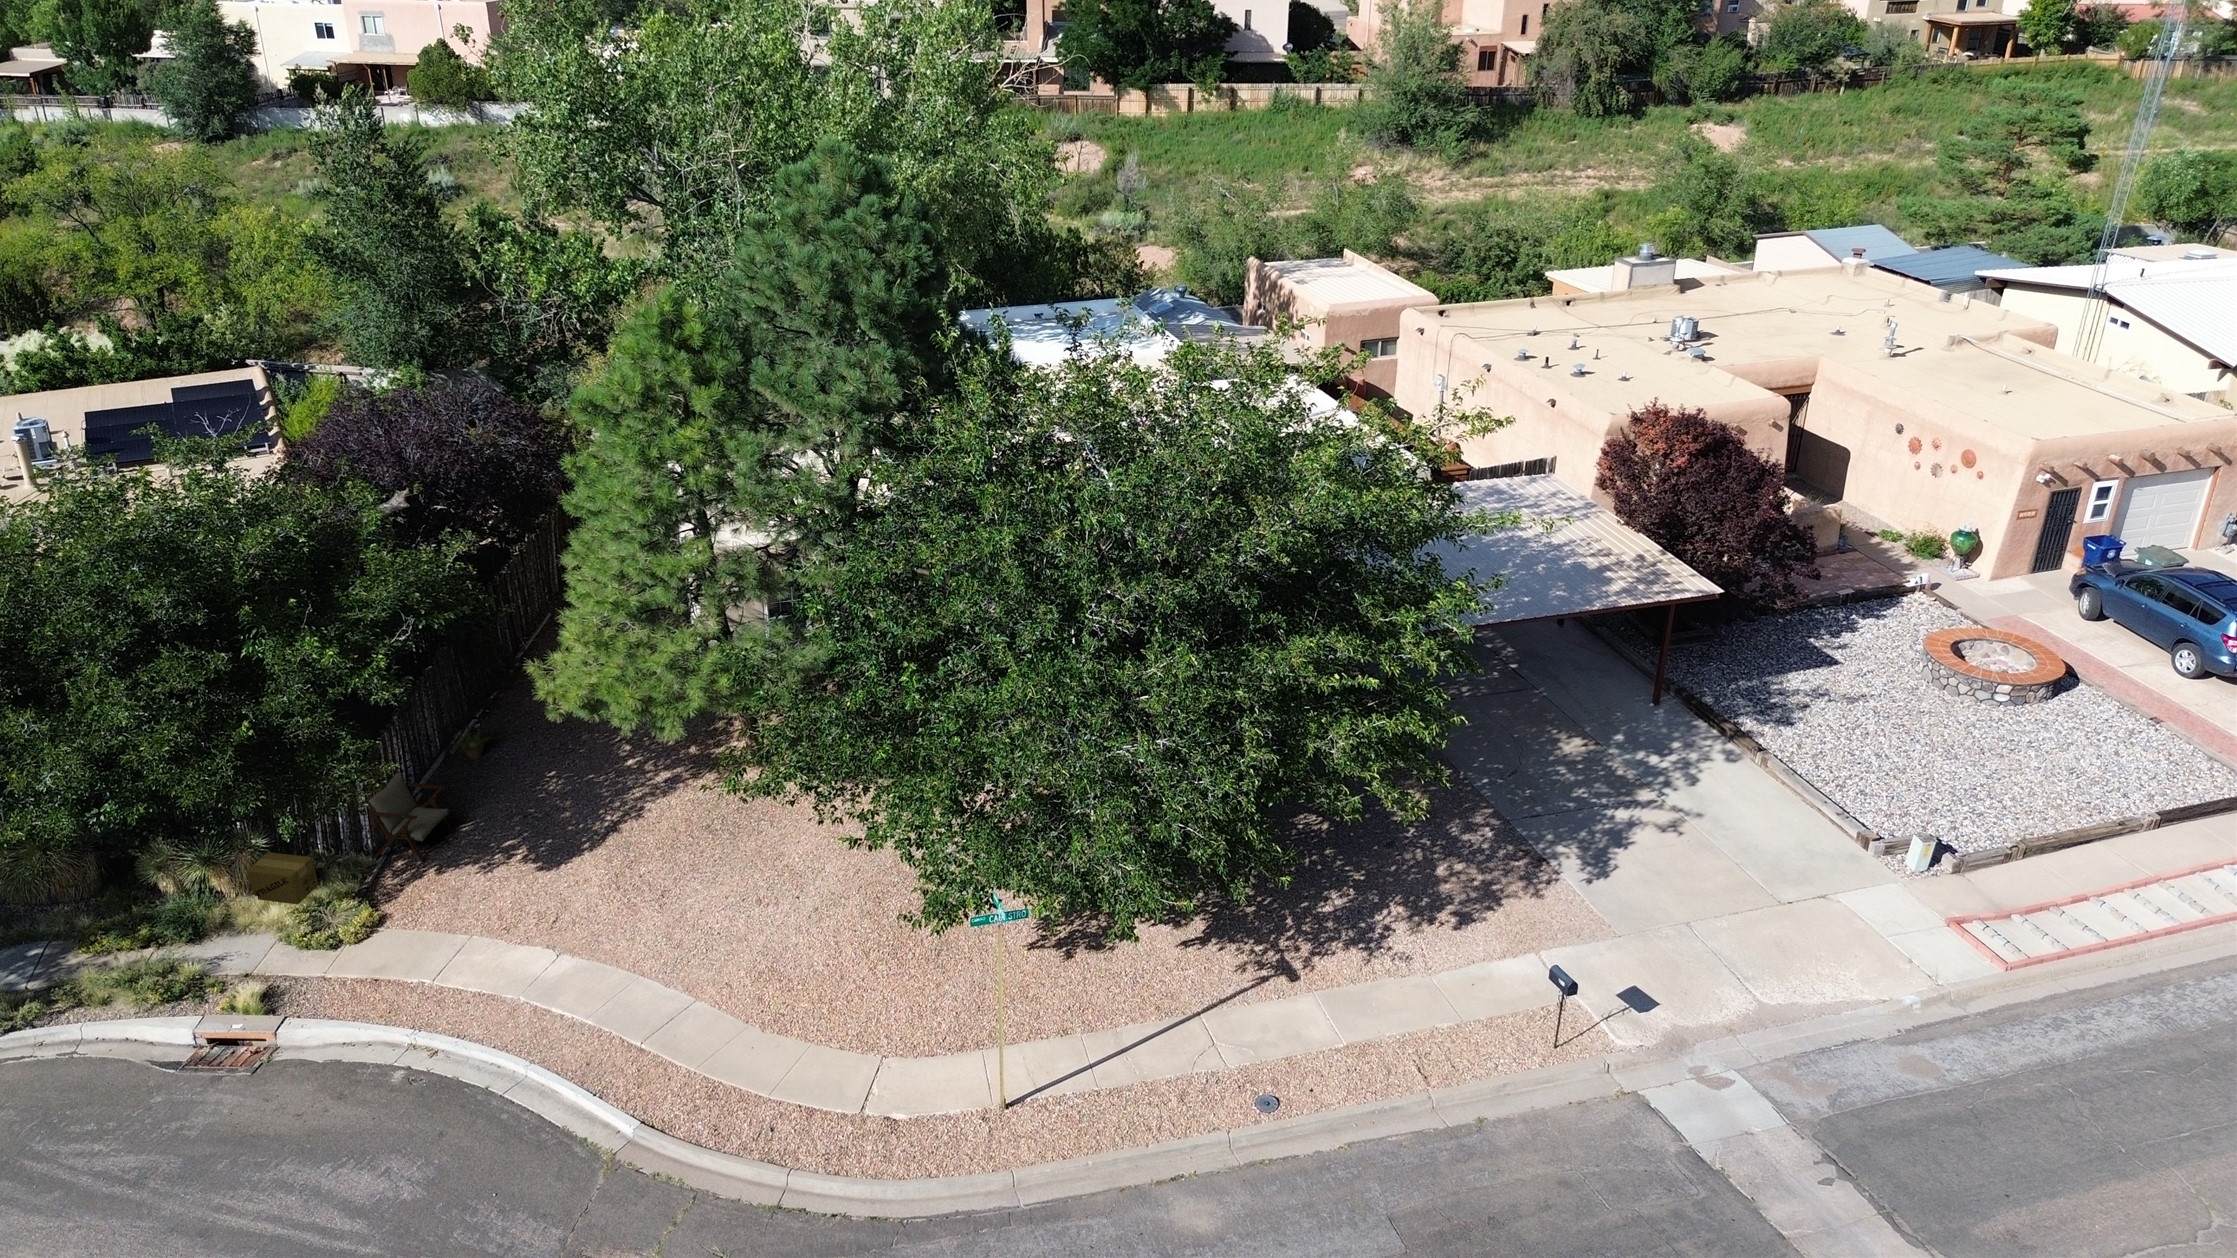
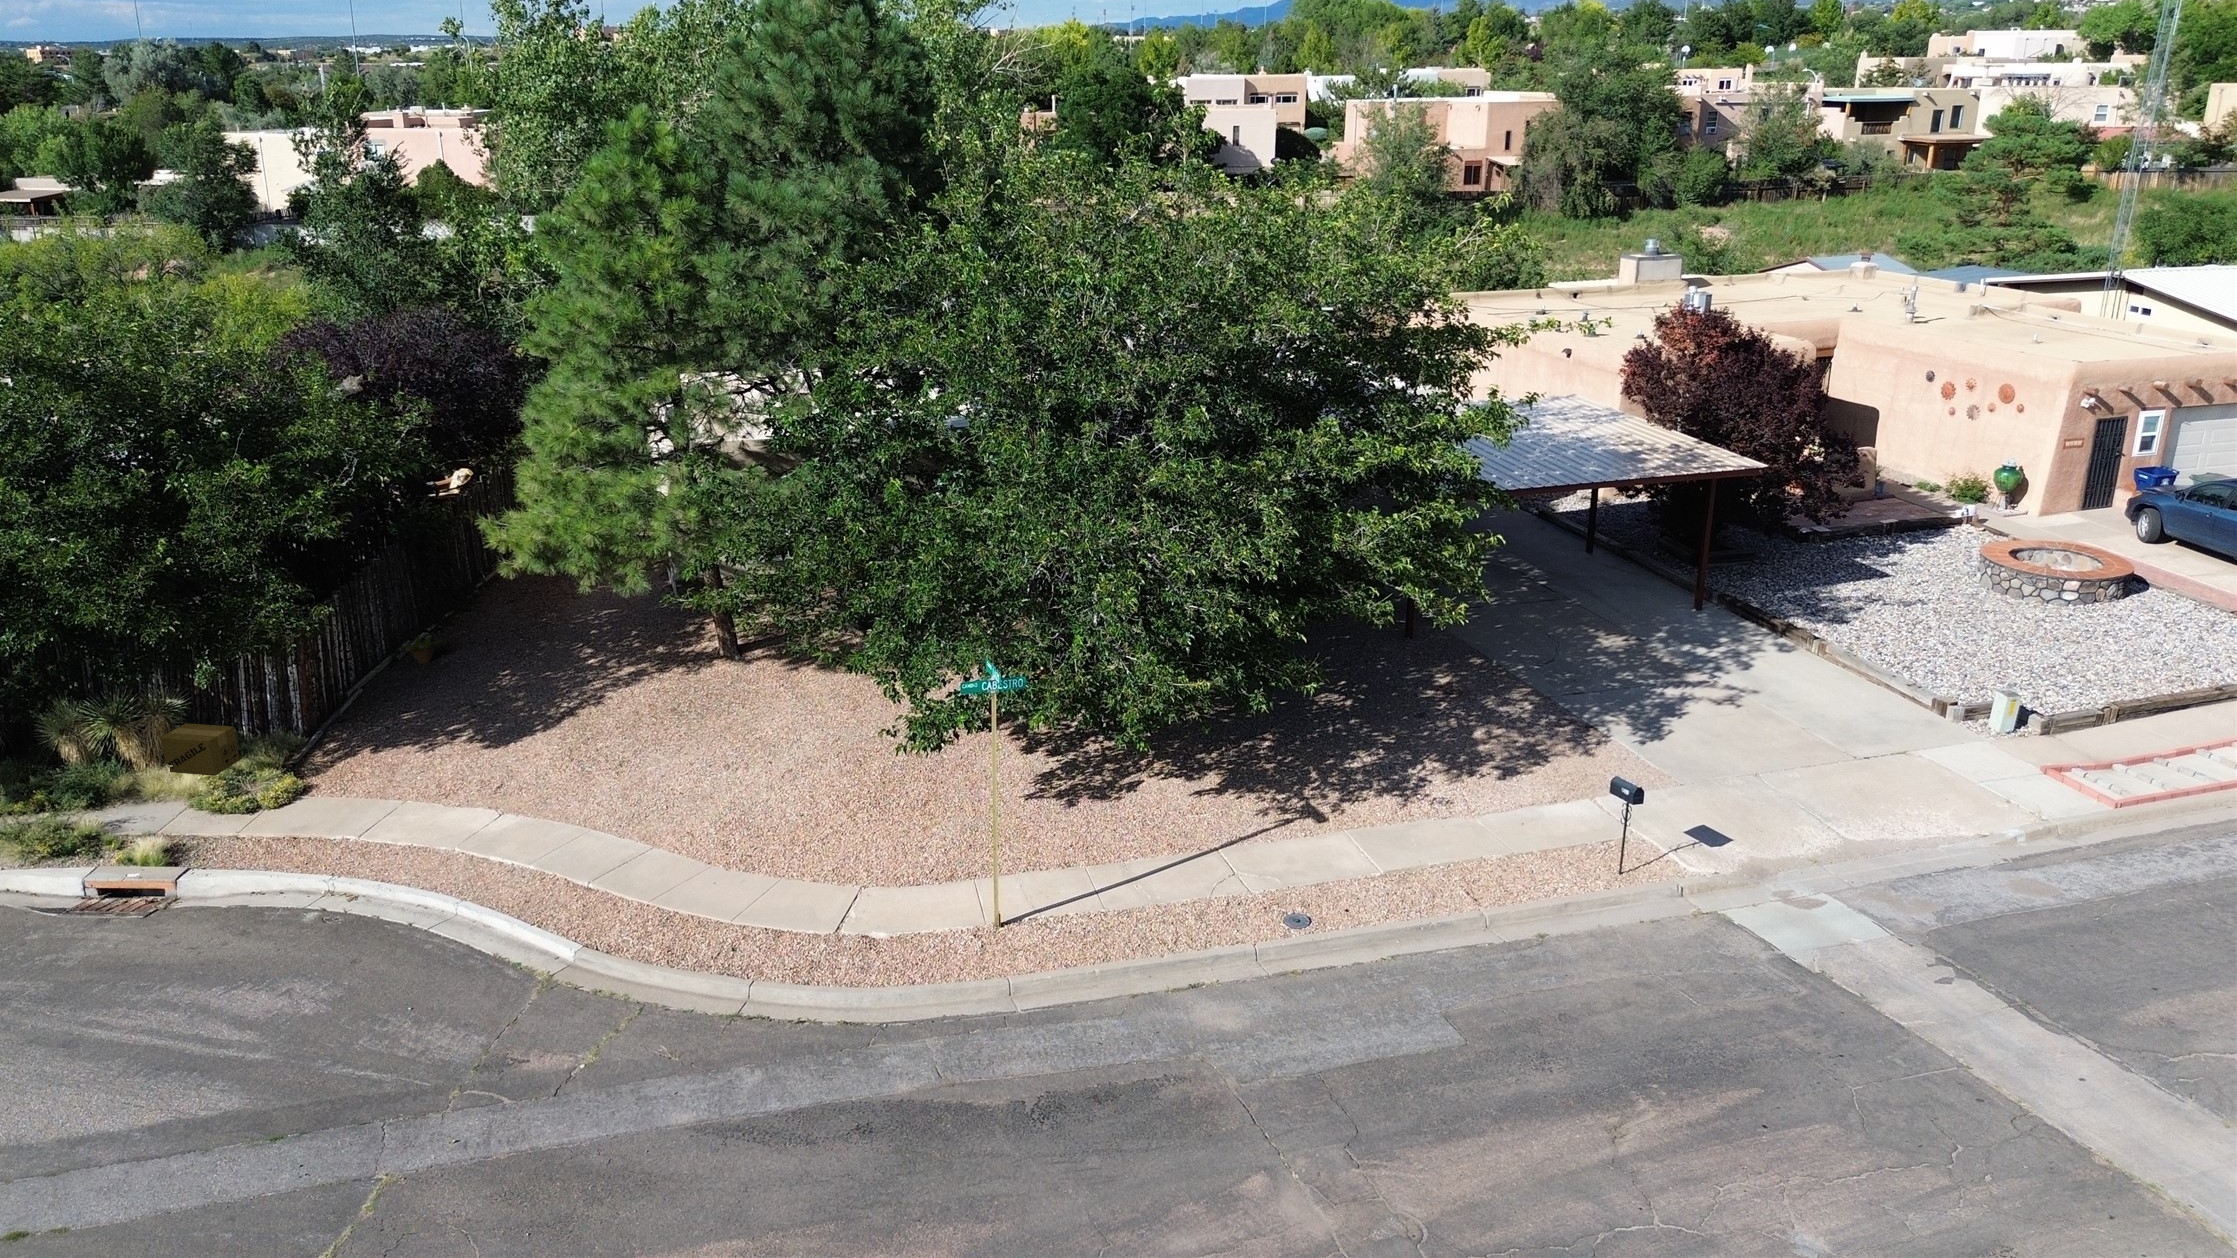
lounge chair: present [369,772,453,863] -> none [300,649,394,742]

